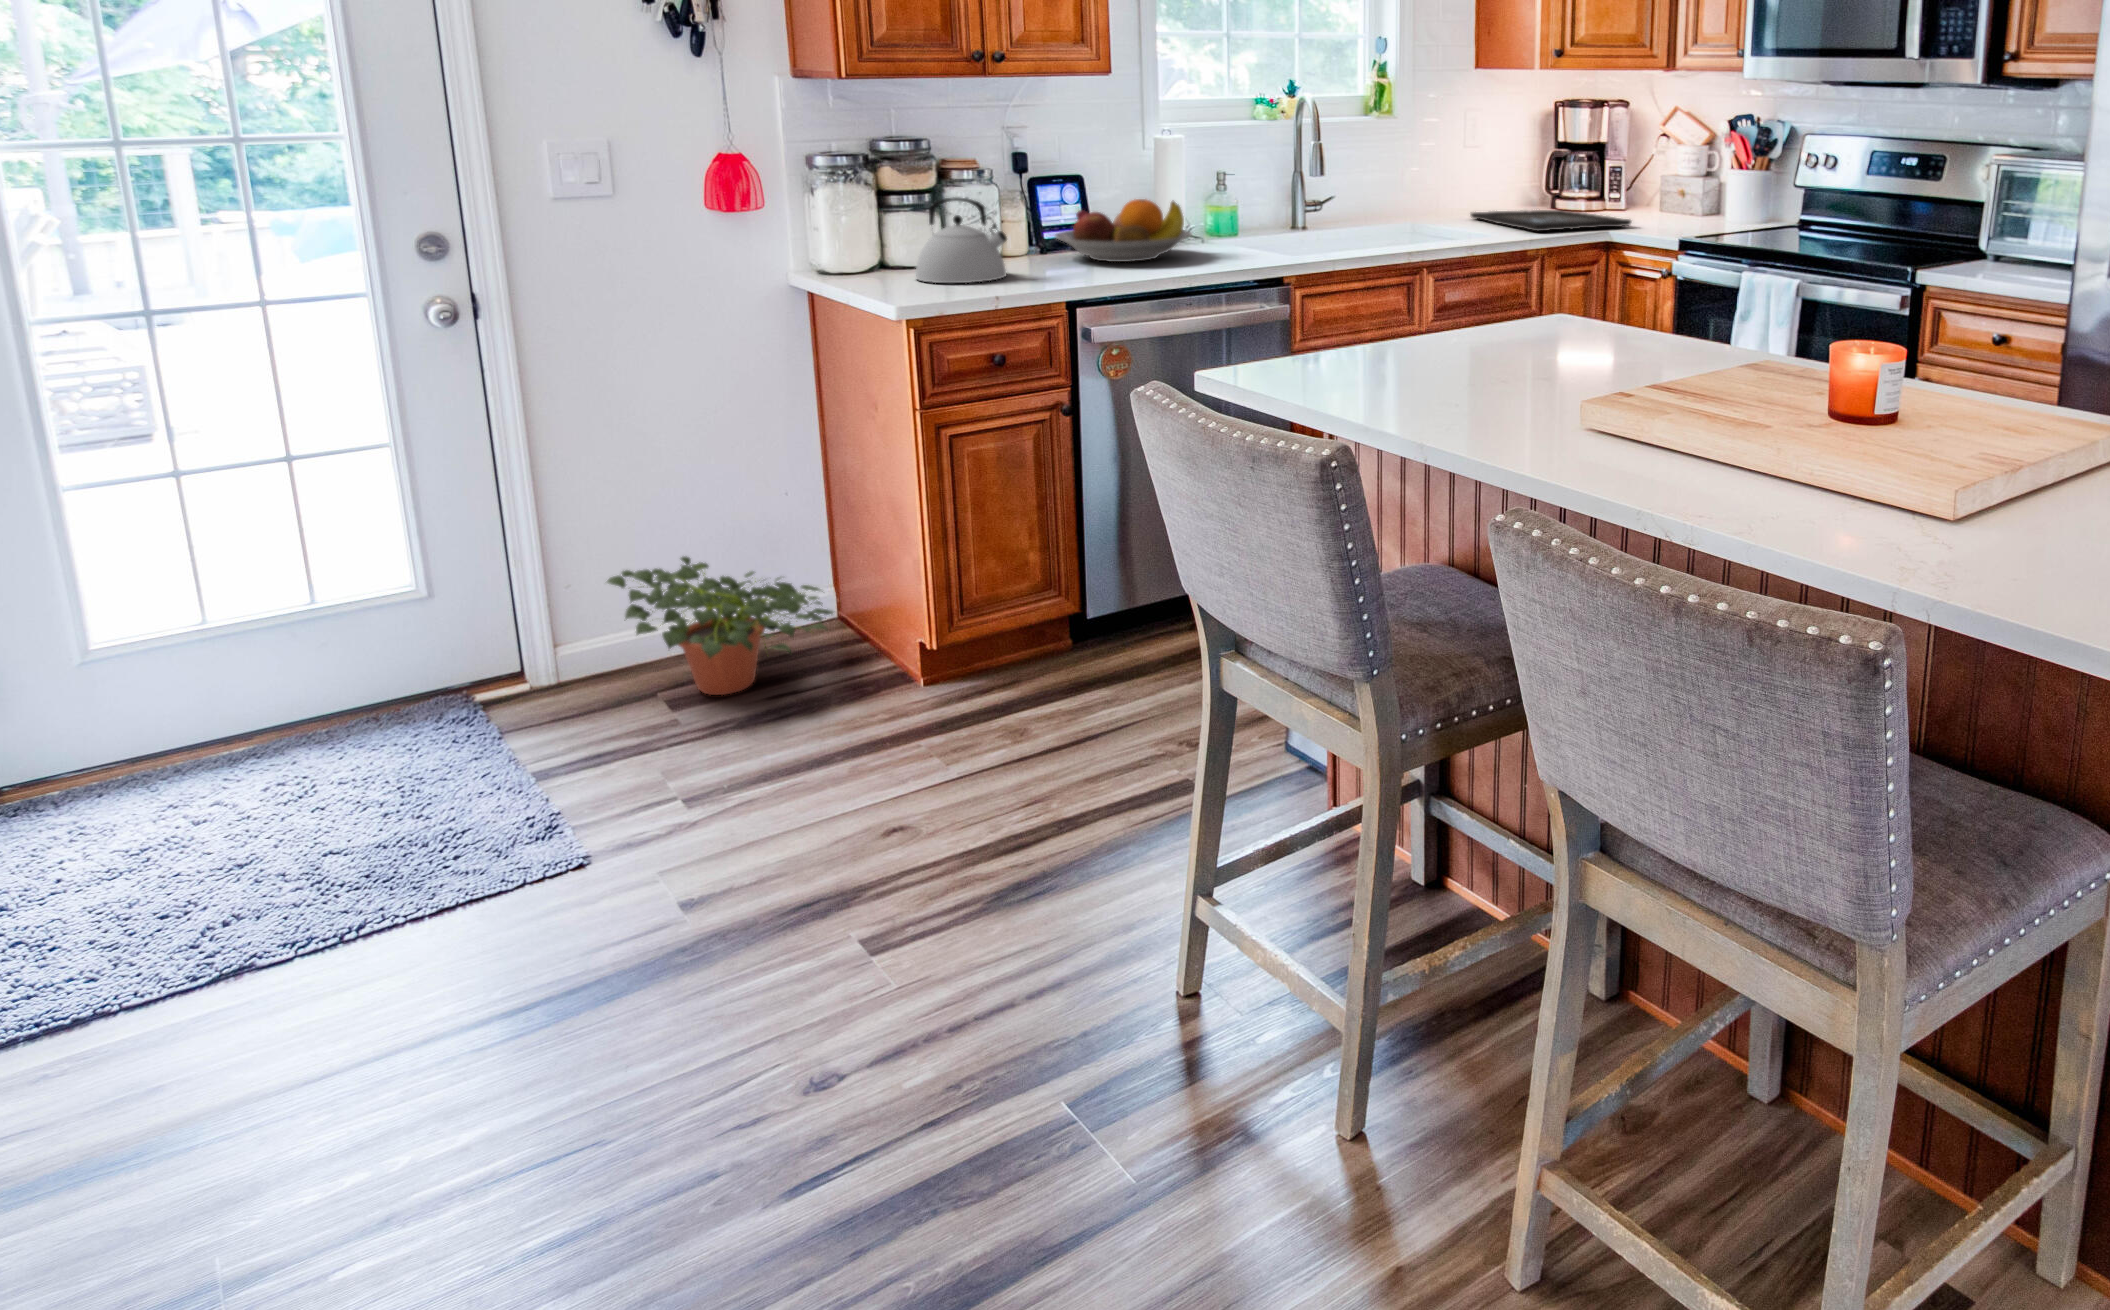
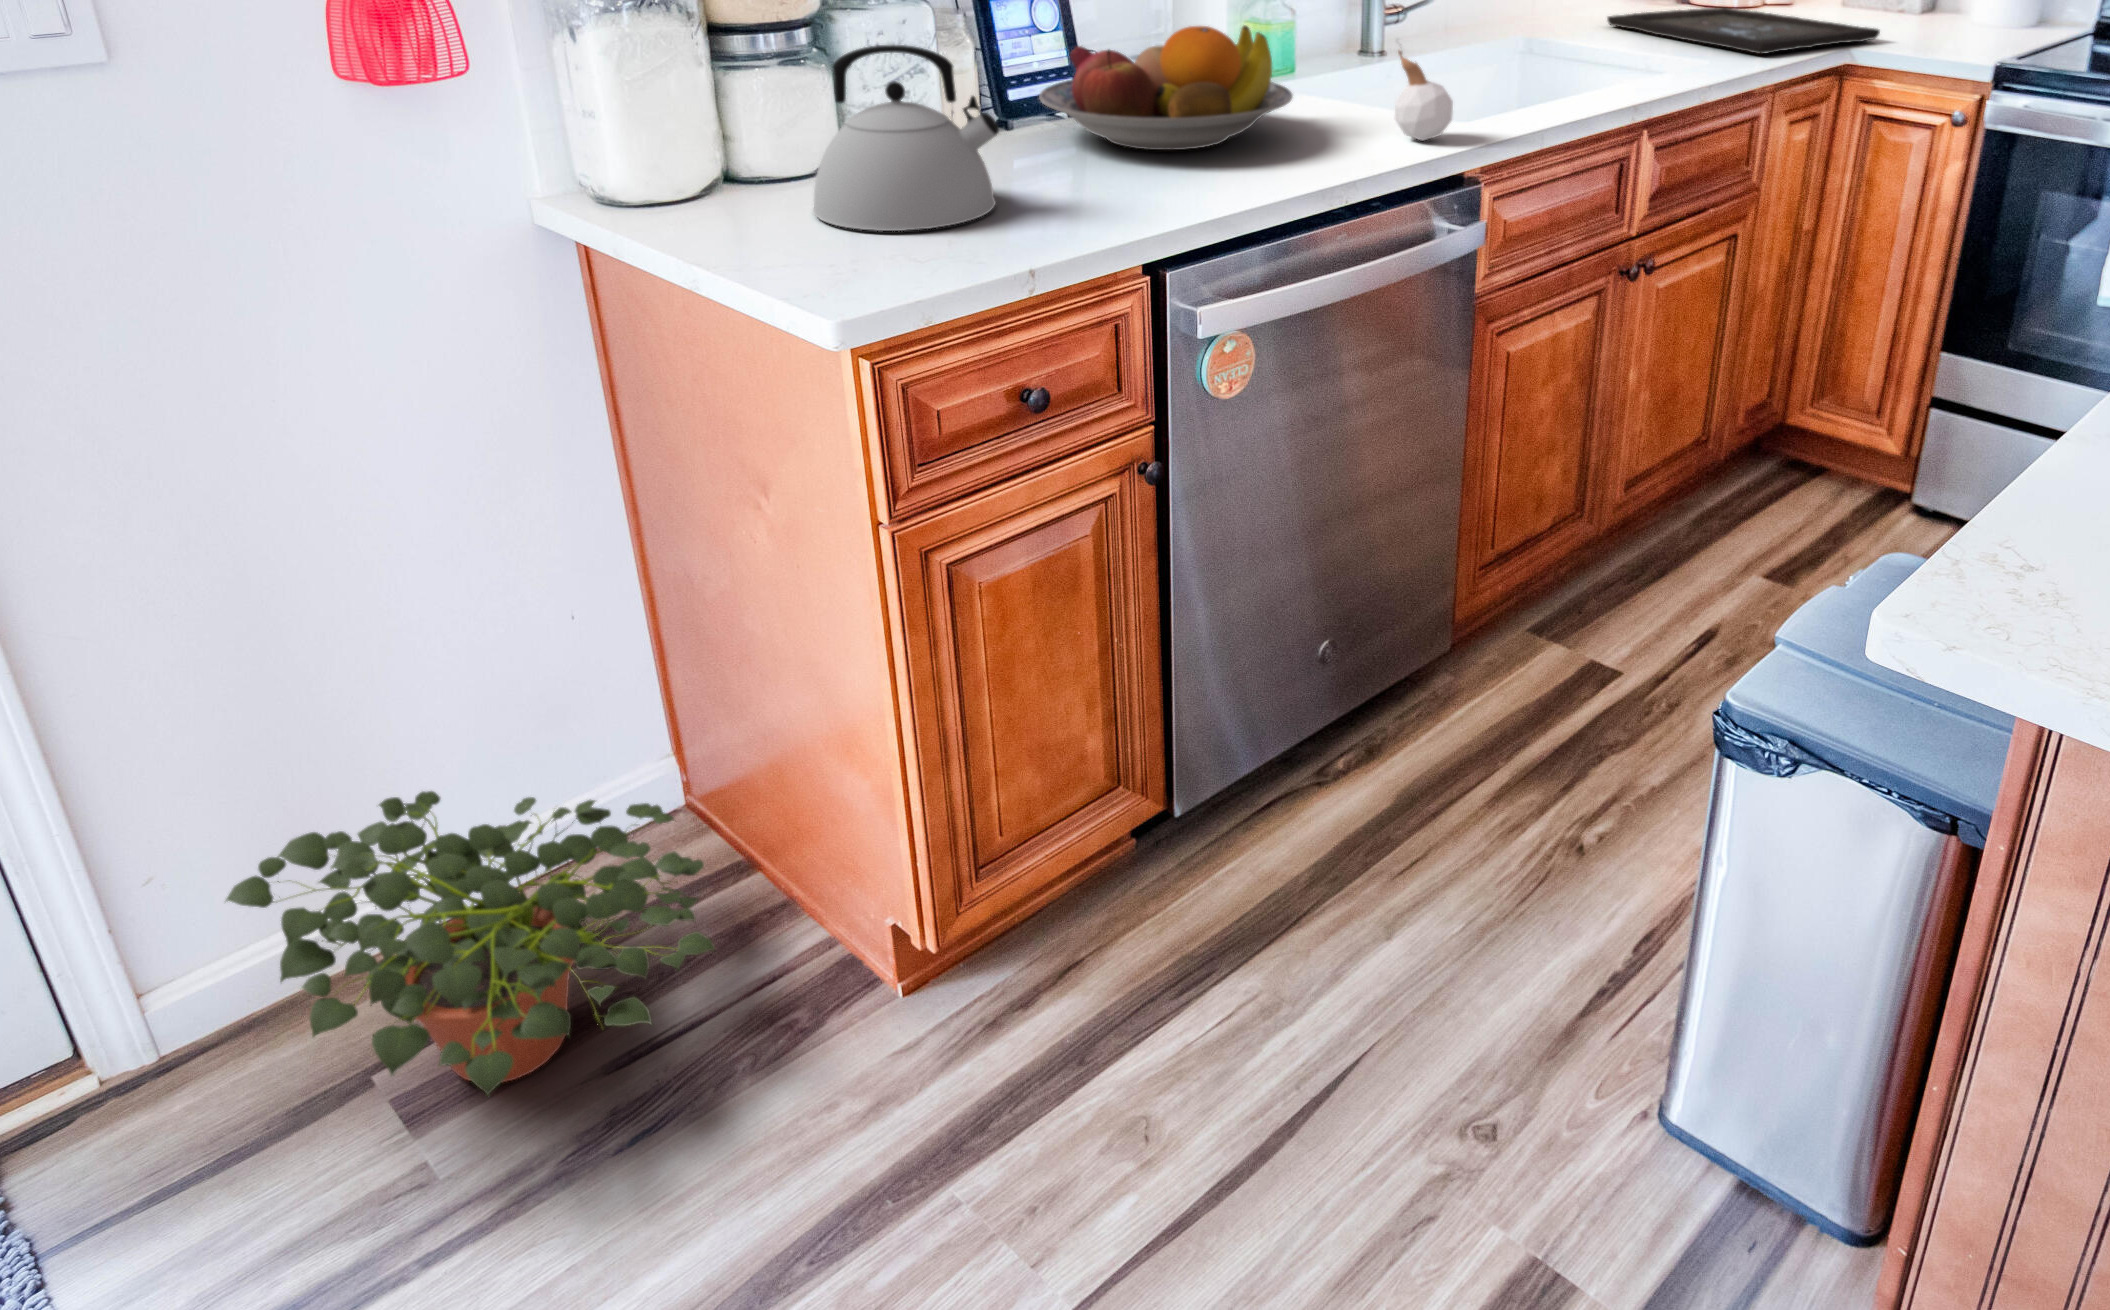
candle: none [1244,206,1278,261] -> present [1395,44,1453,141]

